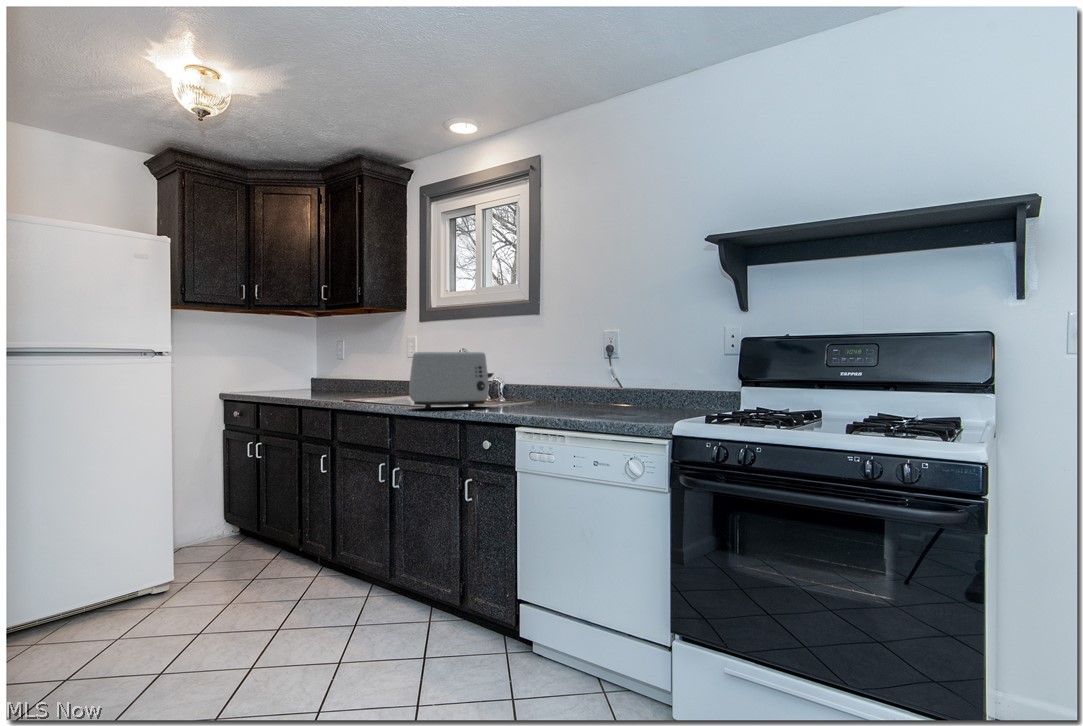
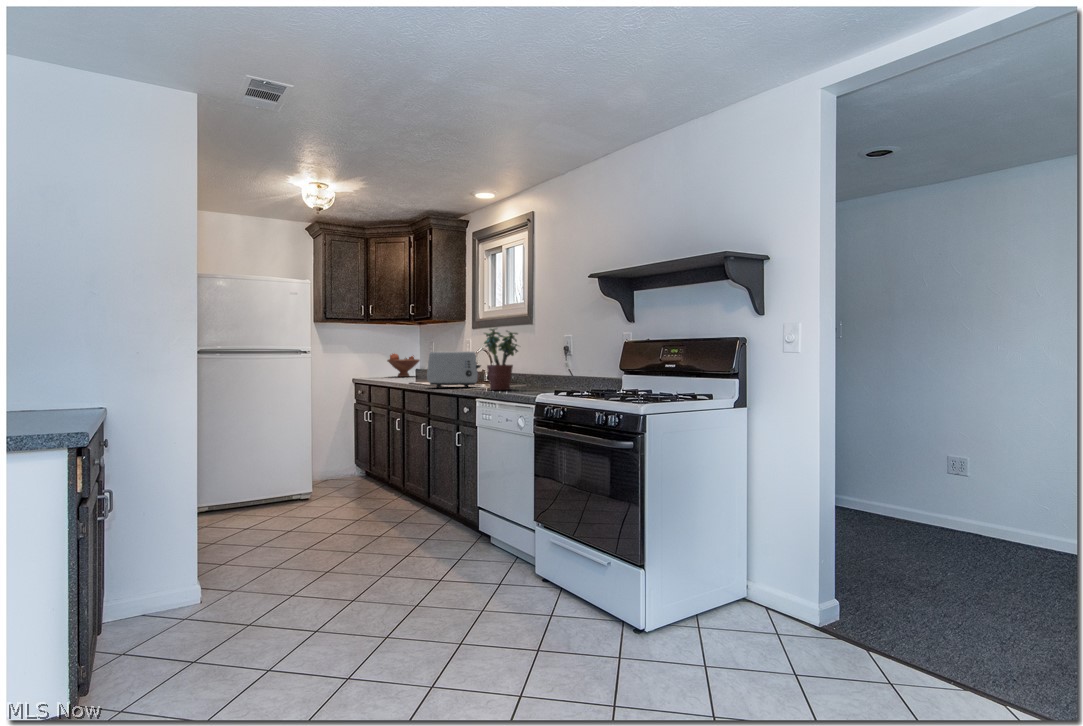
potted plant: none [520,313,579,412] -> present [484,328,518,390]
fruit bowl: none [267,357,317,391] -> present [387,353,420,377]

